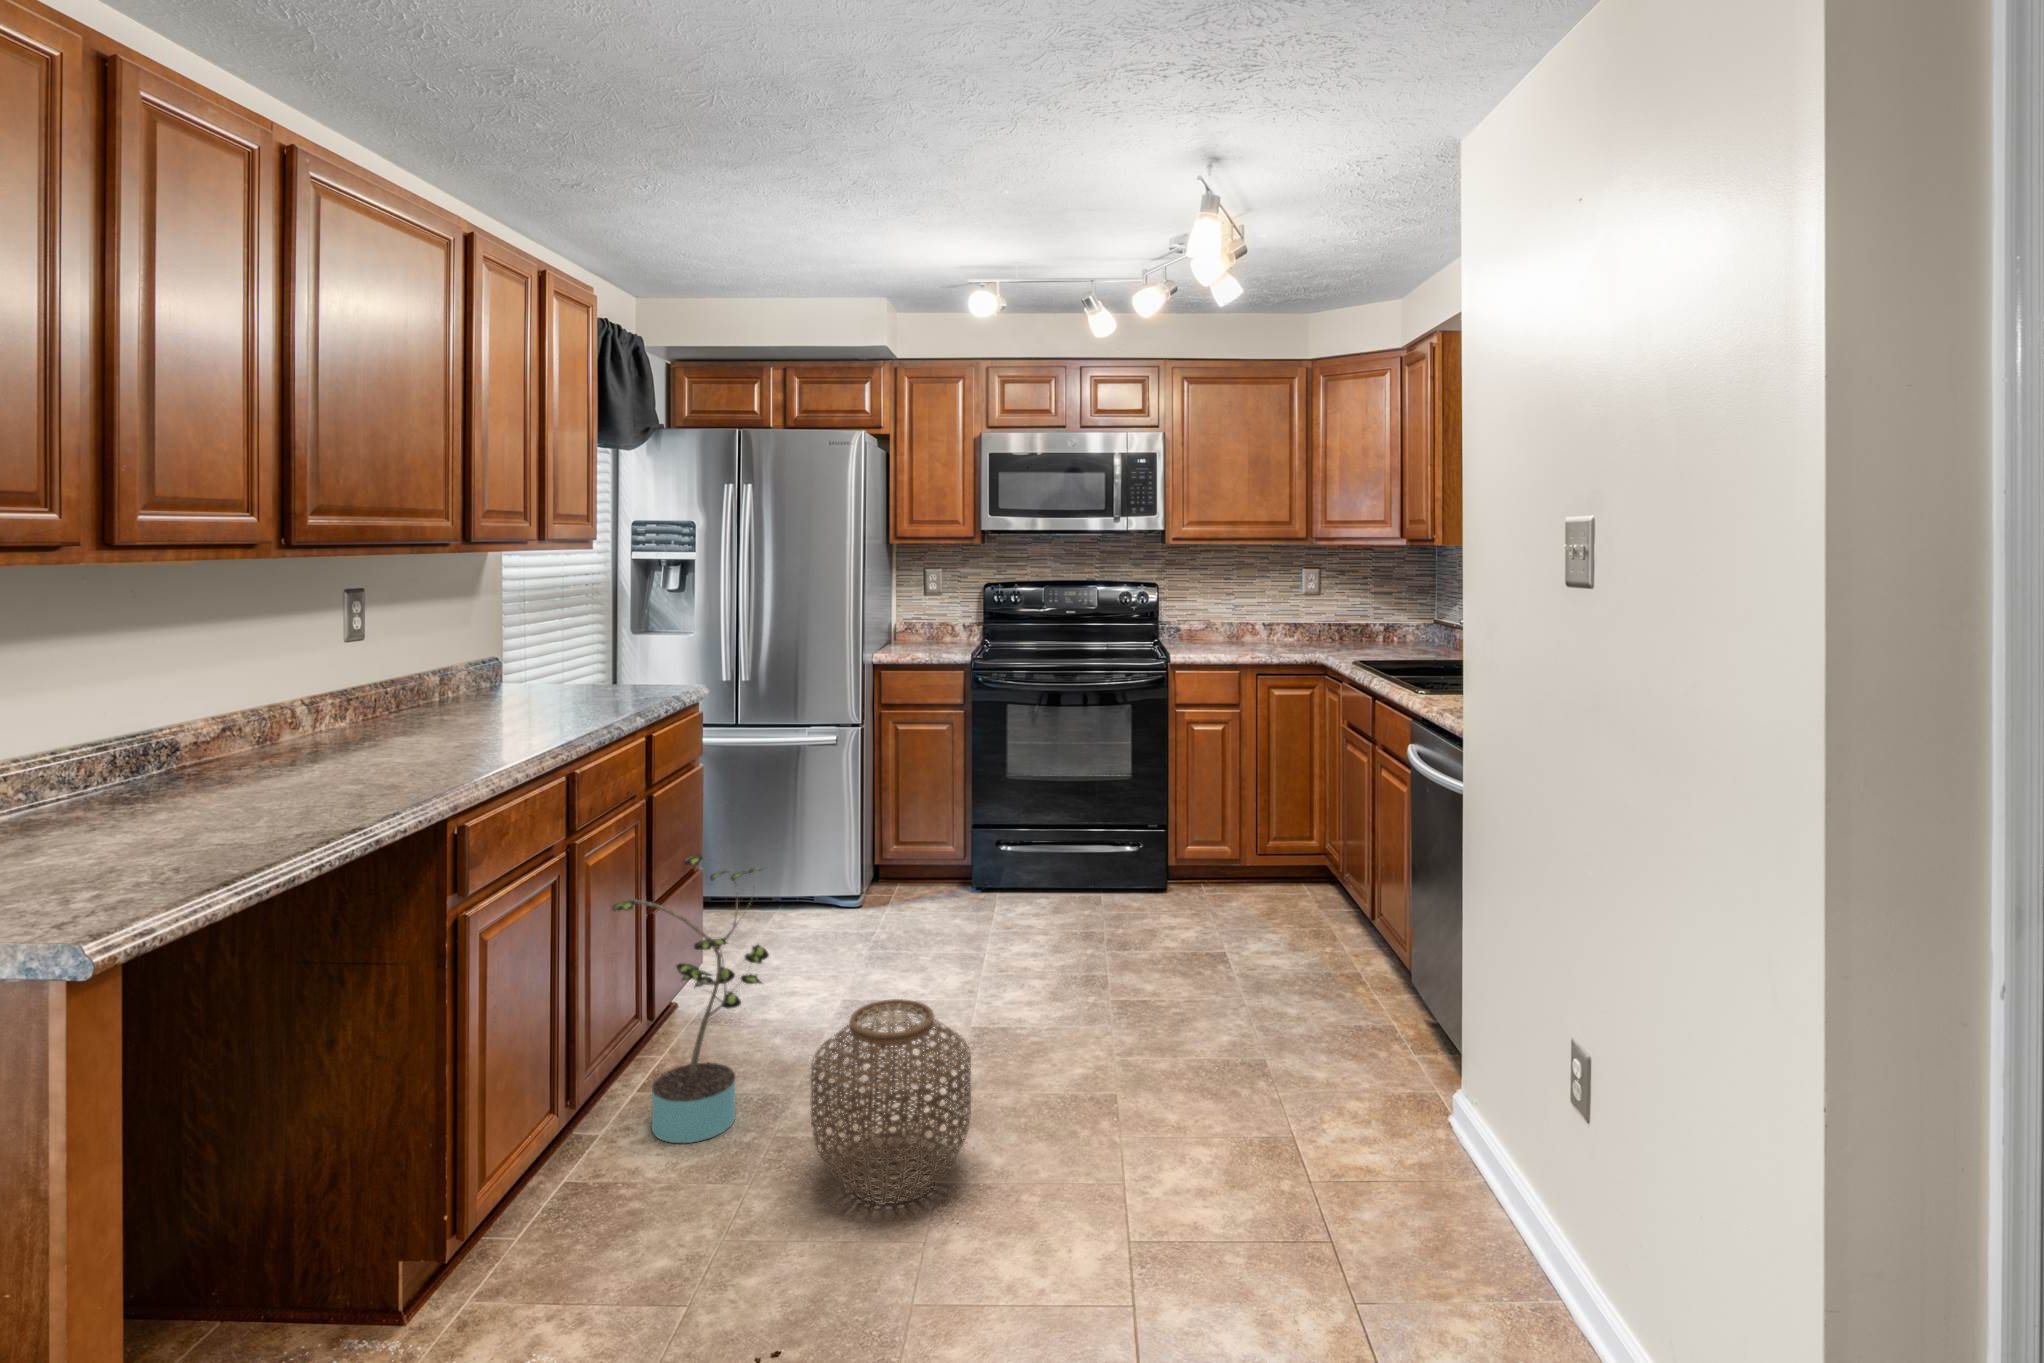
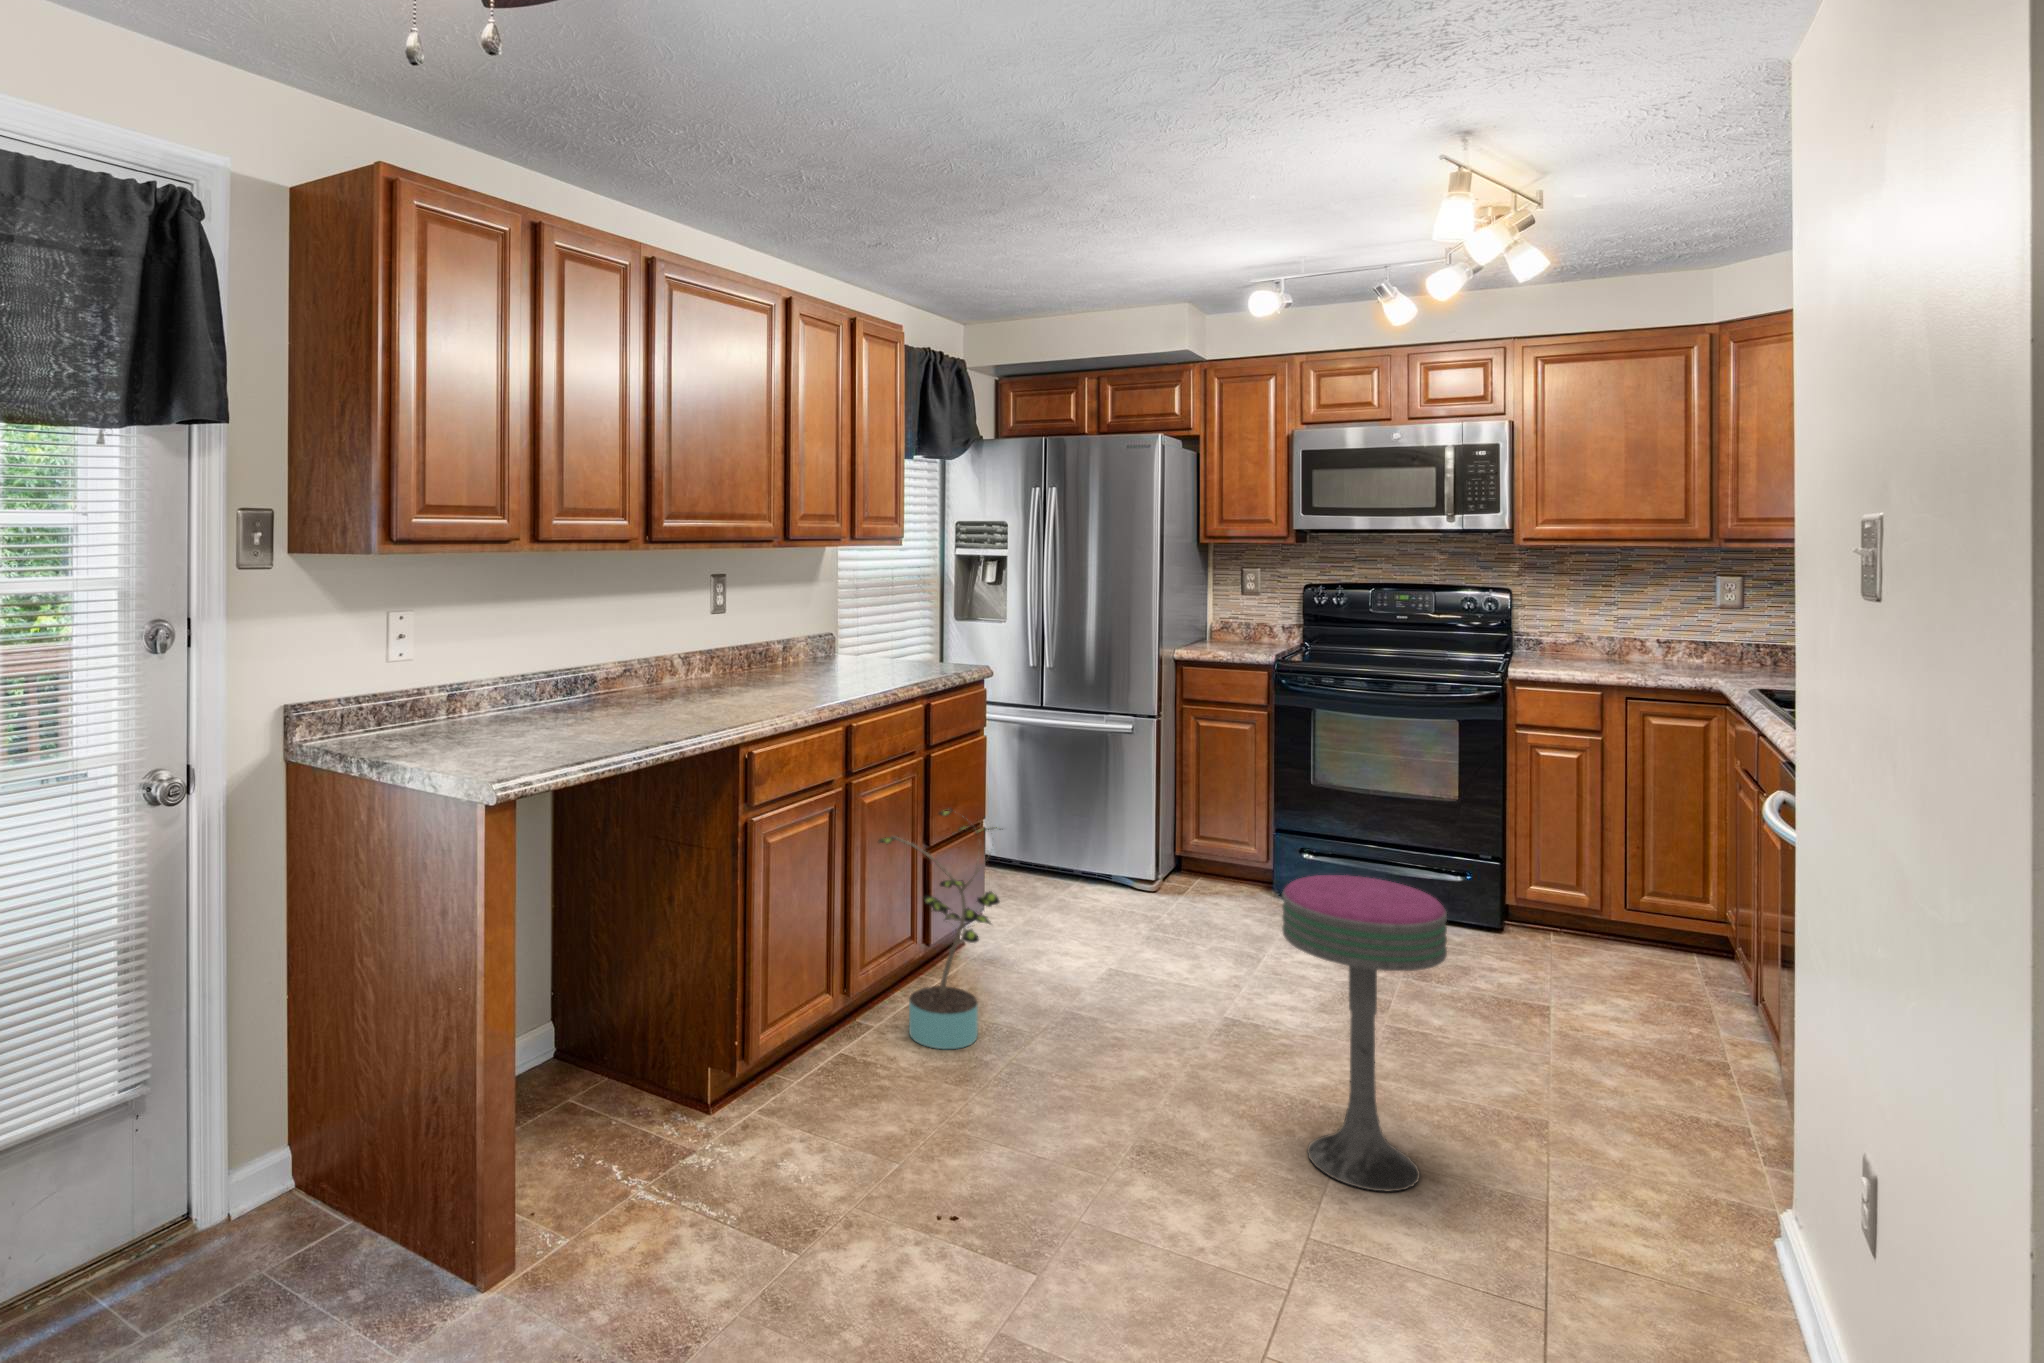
bar stool: none [1077,865,1221,1171] -> present [1282,875,1447,1191]
woven basket: present [811,999,971,1204] -> none [1018,958,1167,1141]

